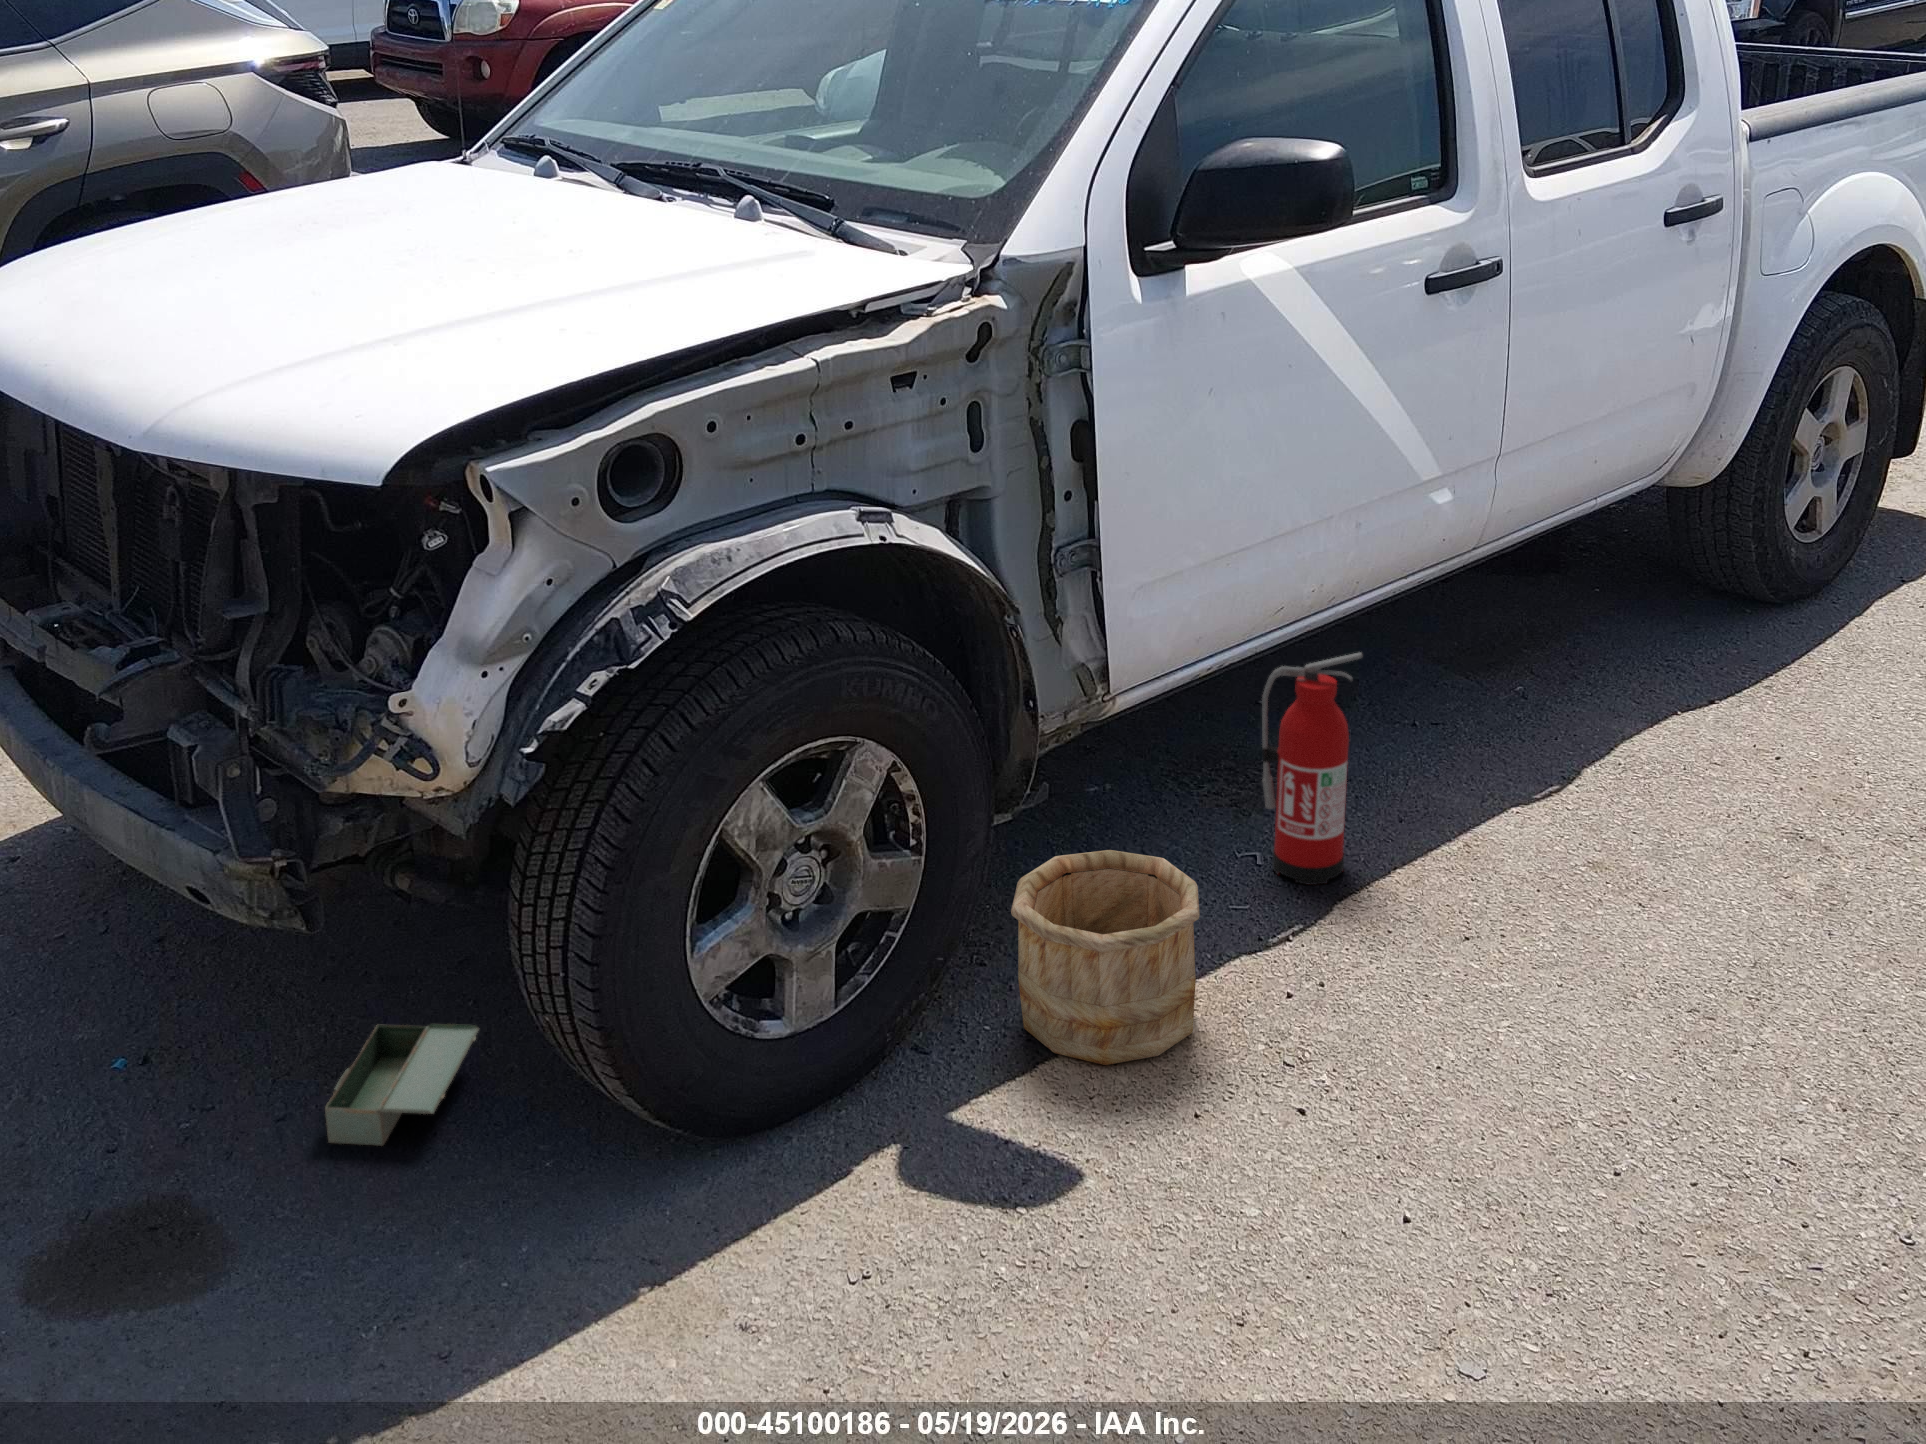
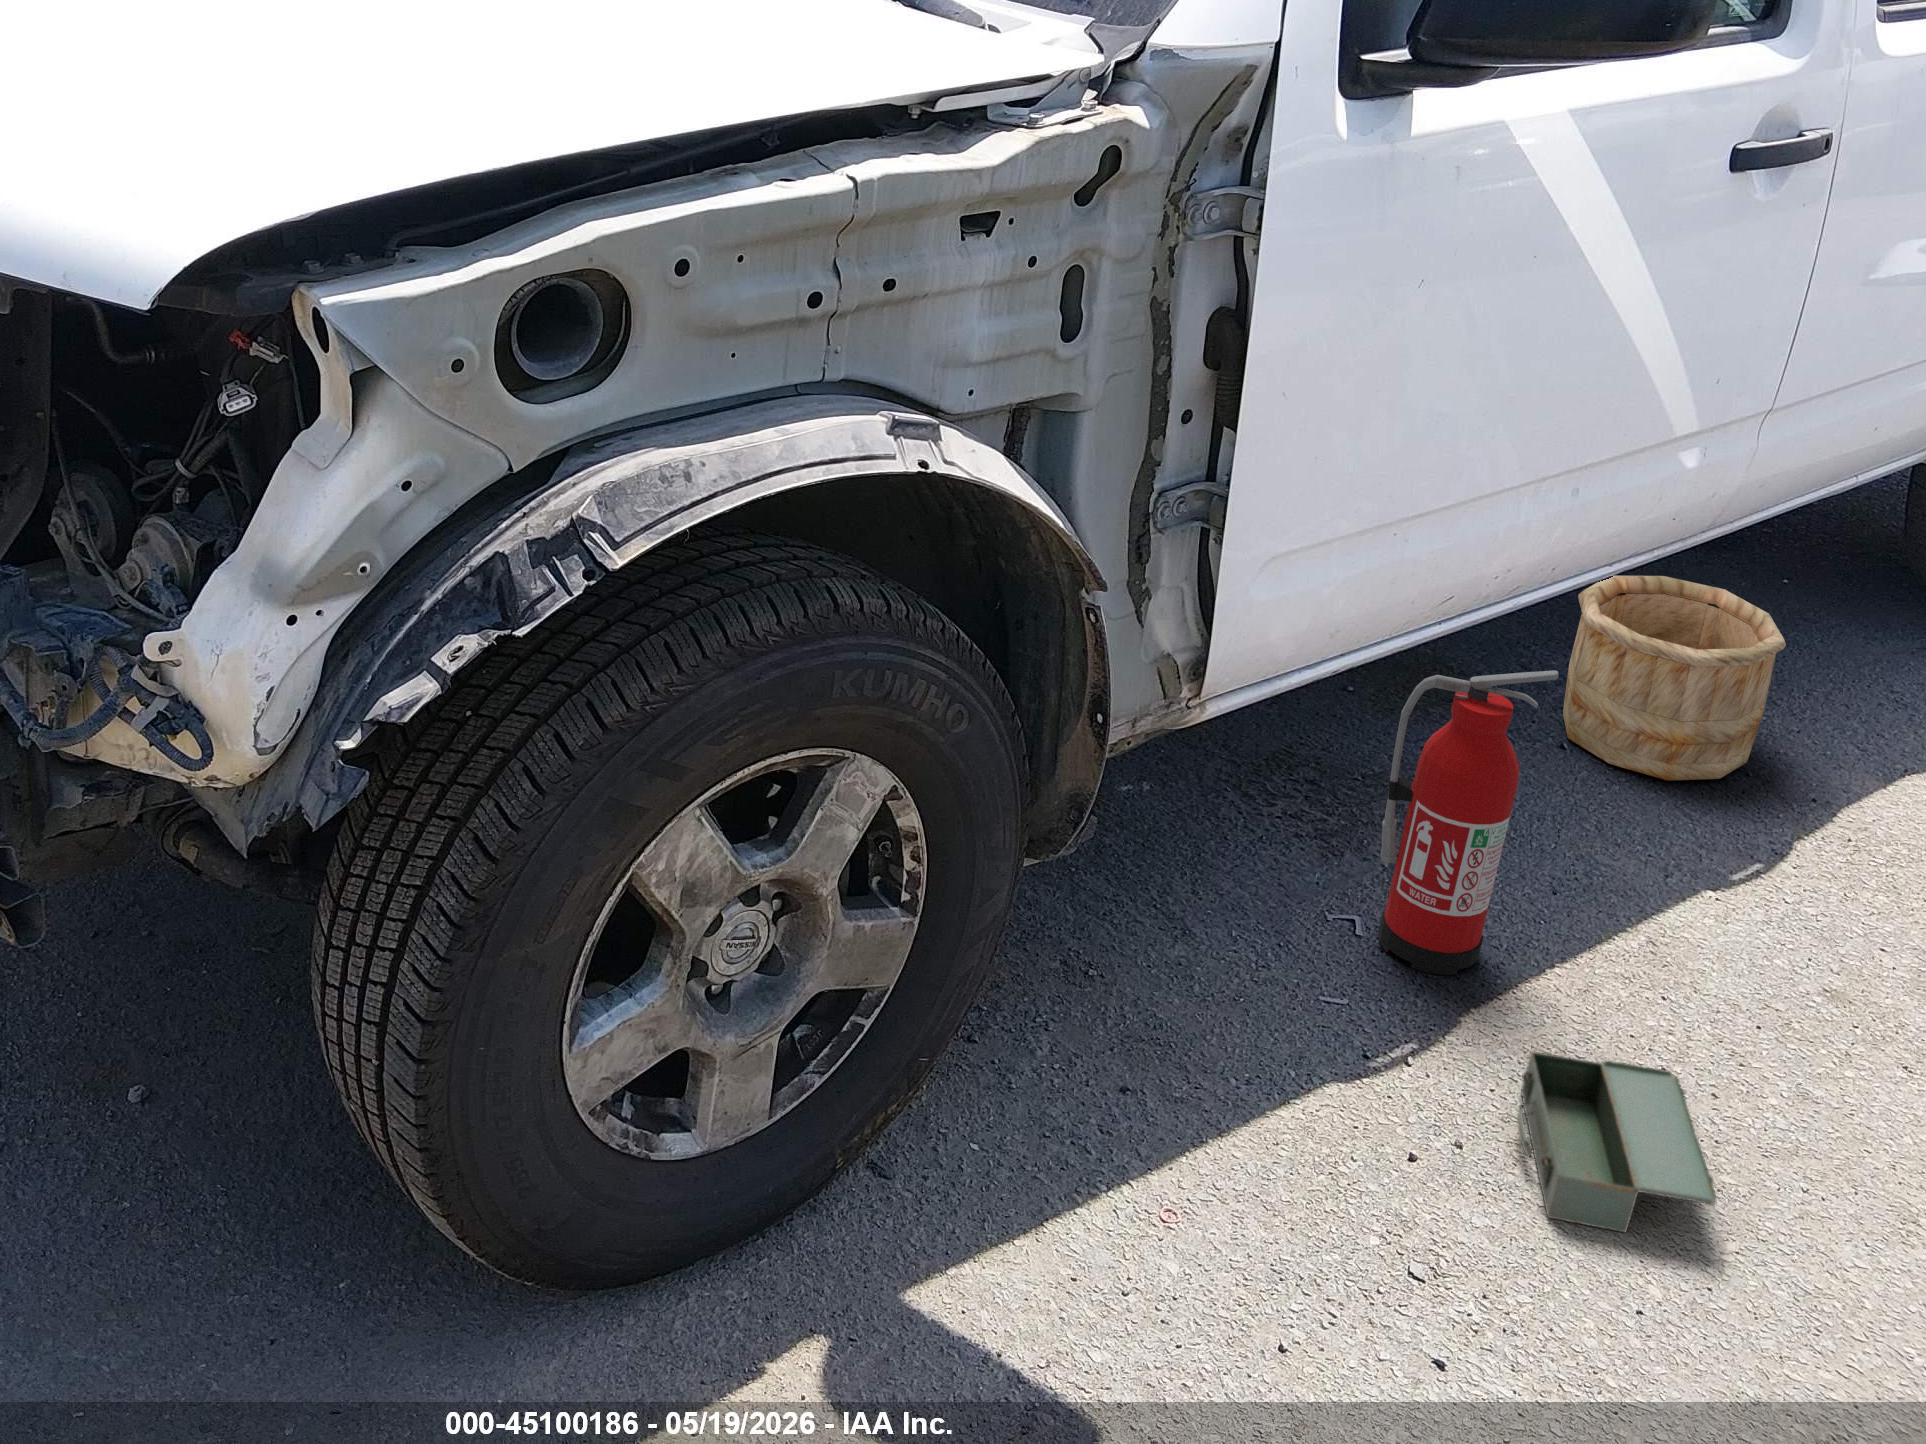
wooden bucket: present [1011,850,1200,1065] -> present [1563,576,1786,781]
toolbox: present [325,1024,479,1146] -> present [1517,1052,1717,1232]

